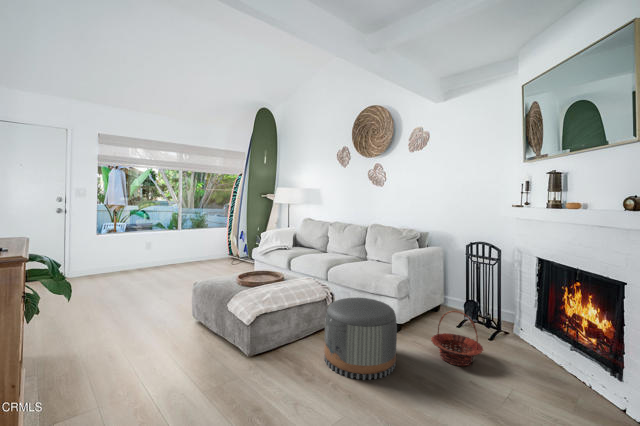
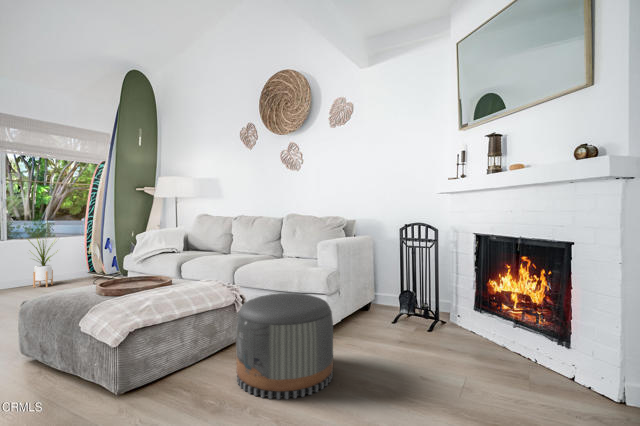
house plant: none [192,226,214,265] -> present [28,238,56,288]
basket: present [431,311,483,366] -> none [371,297,431,363]

